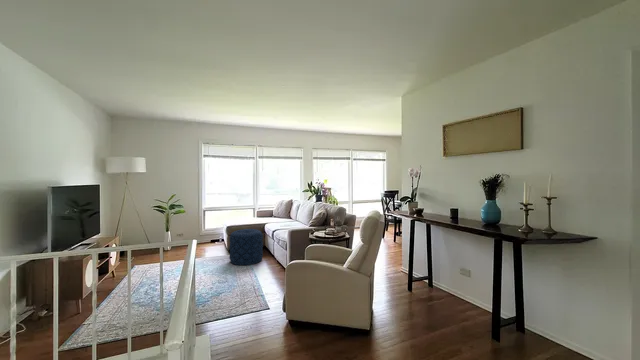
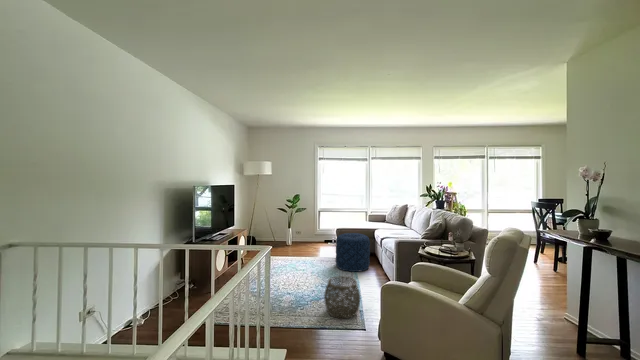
woven basket: none [229,267,263,305] -> present [324,276,360,319]

